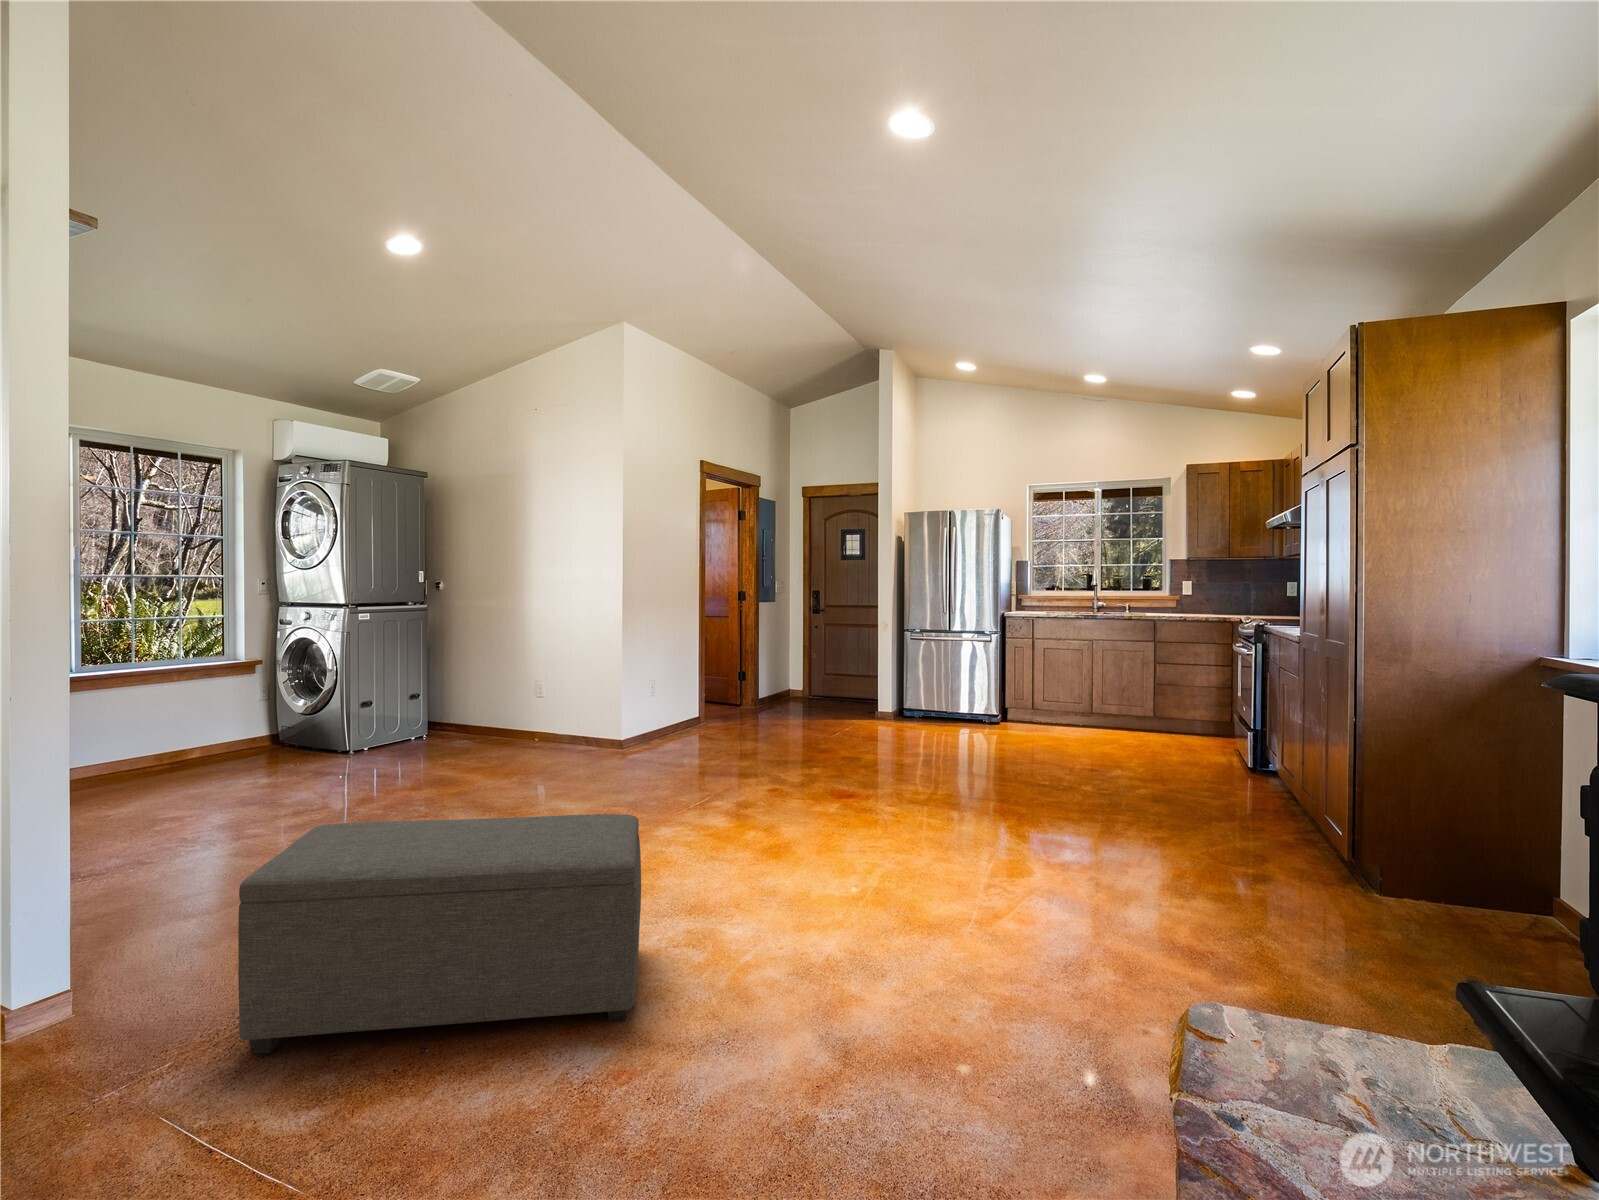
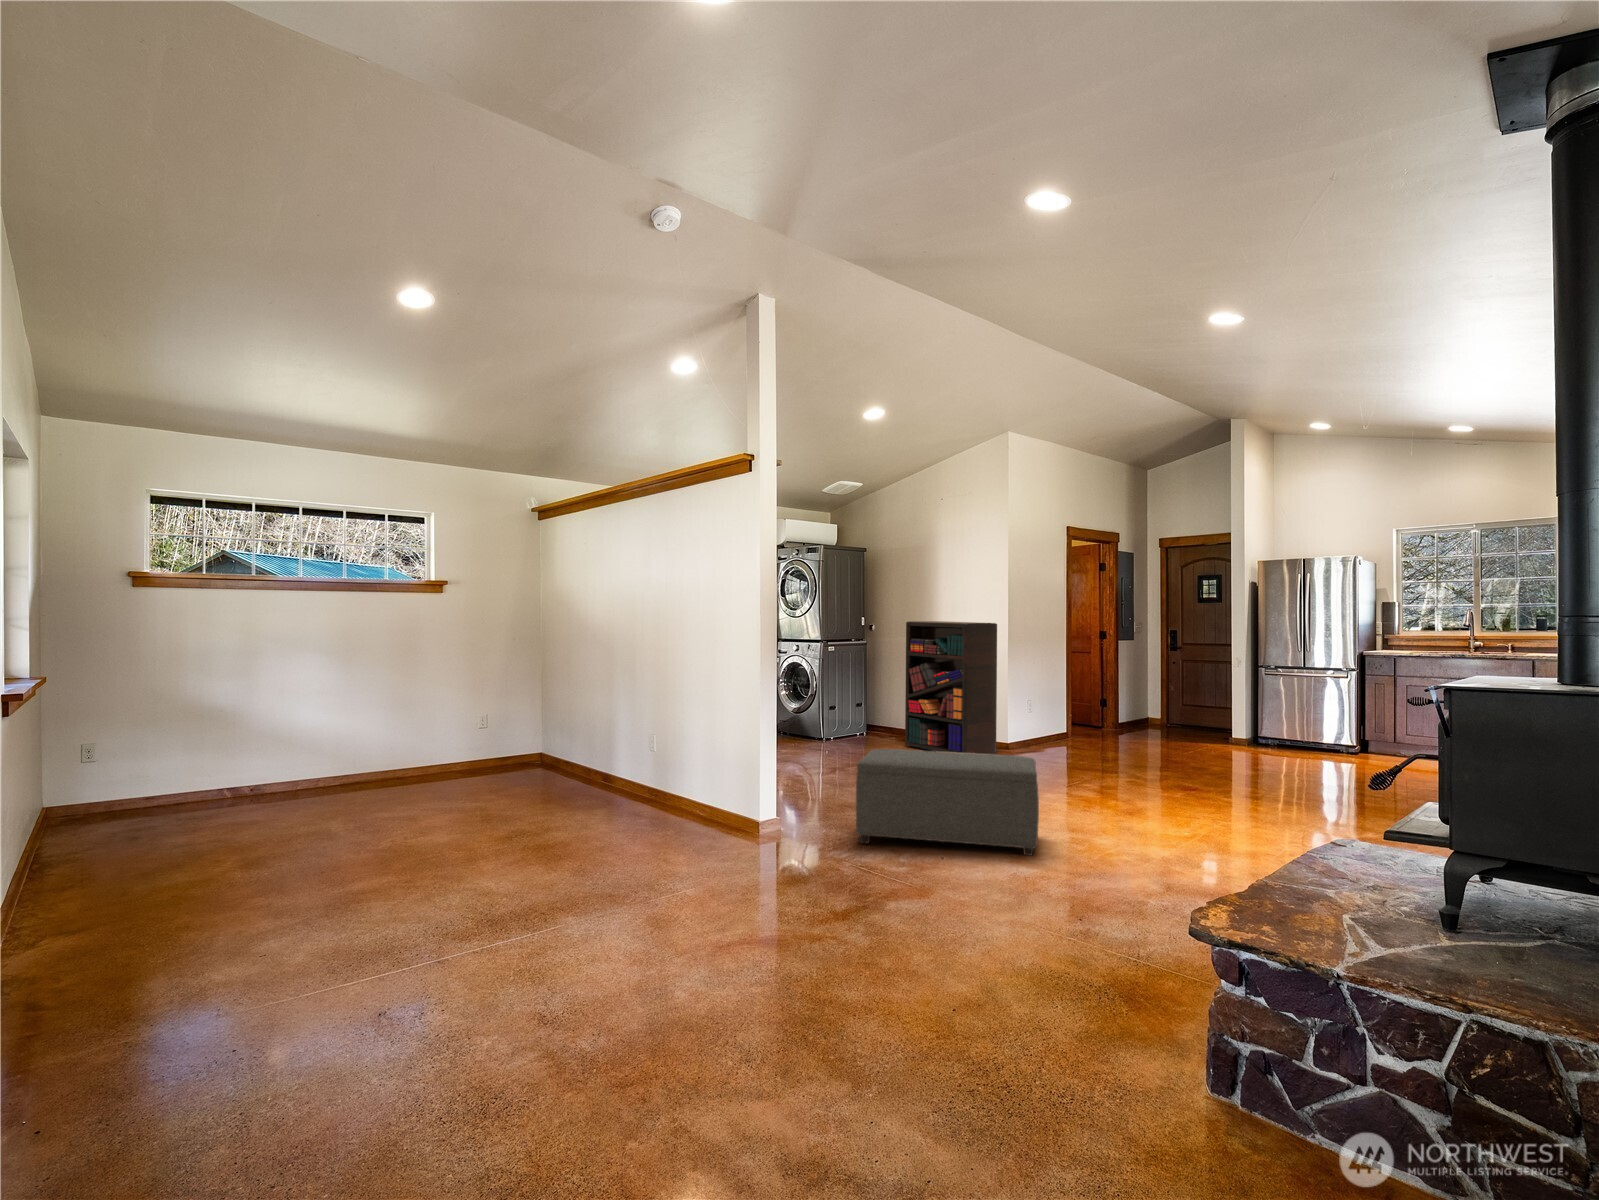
bookshelf: none [478,577,608,767] -> present [905,621,997,754]

